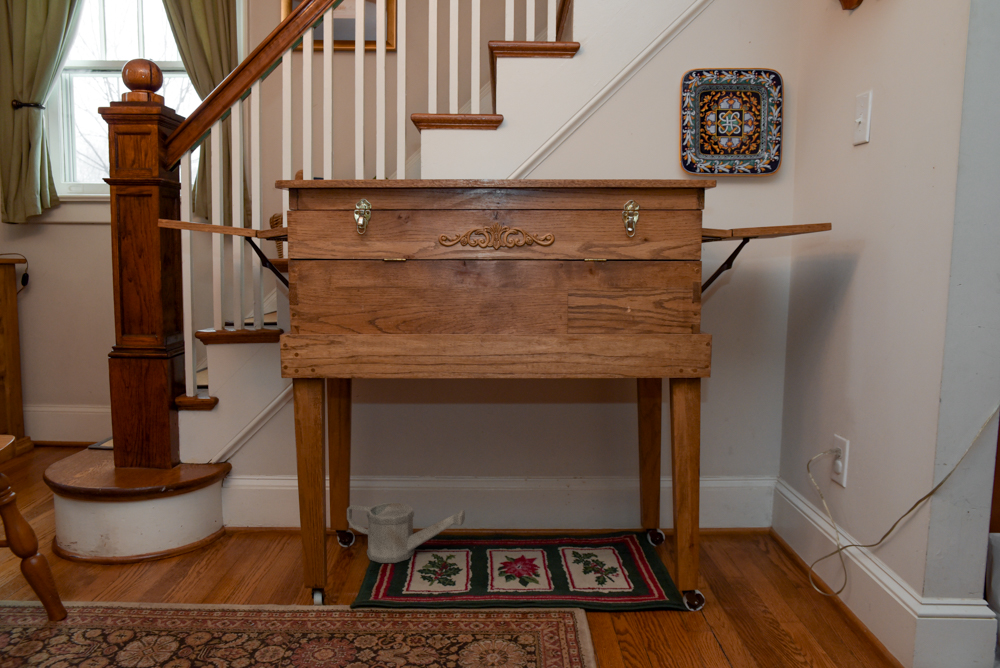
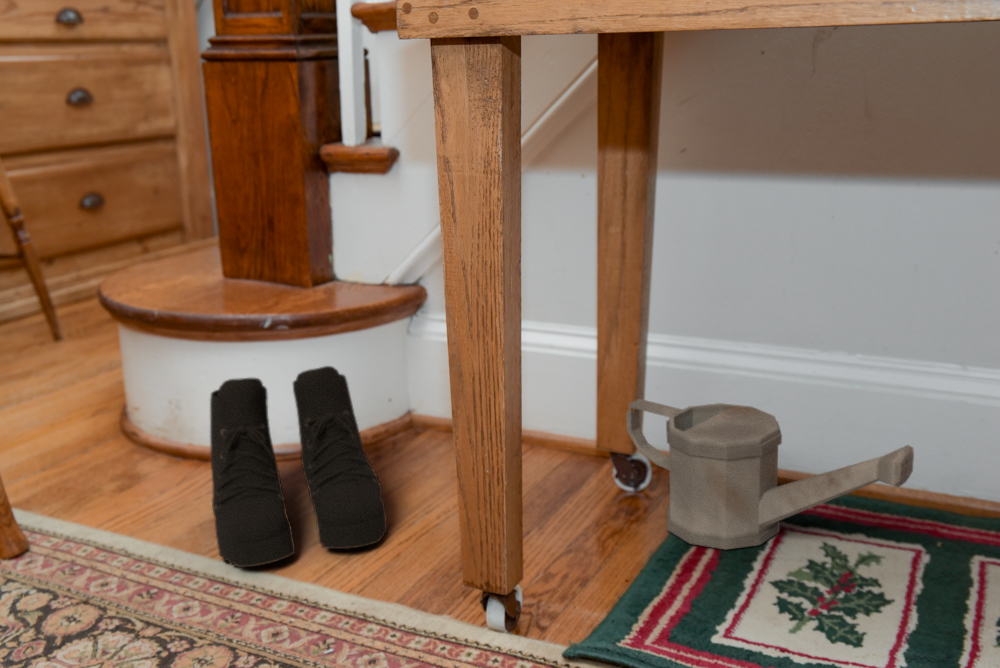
boots: none [141,505,241,607] -> present [210,366,387,567]

